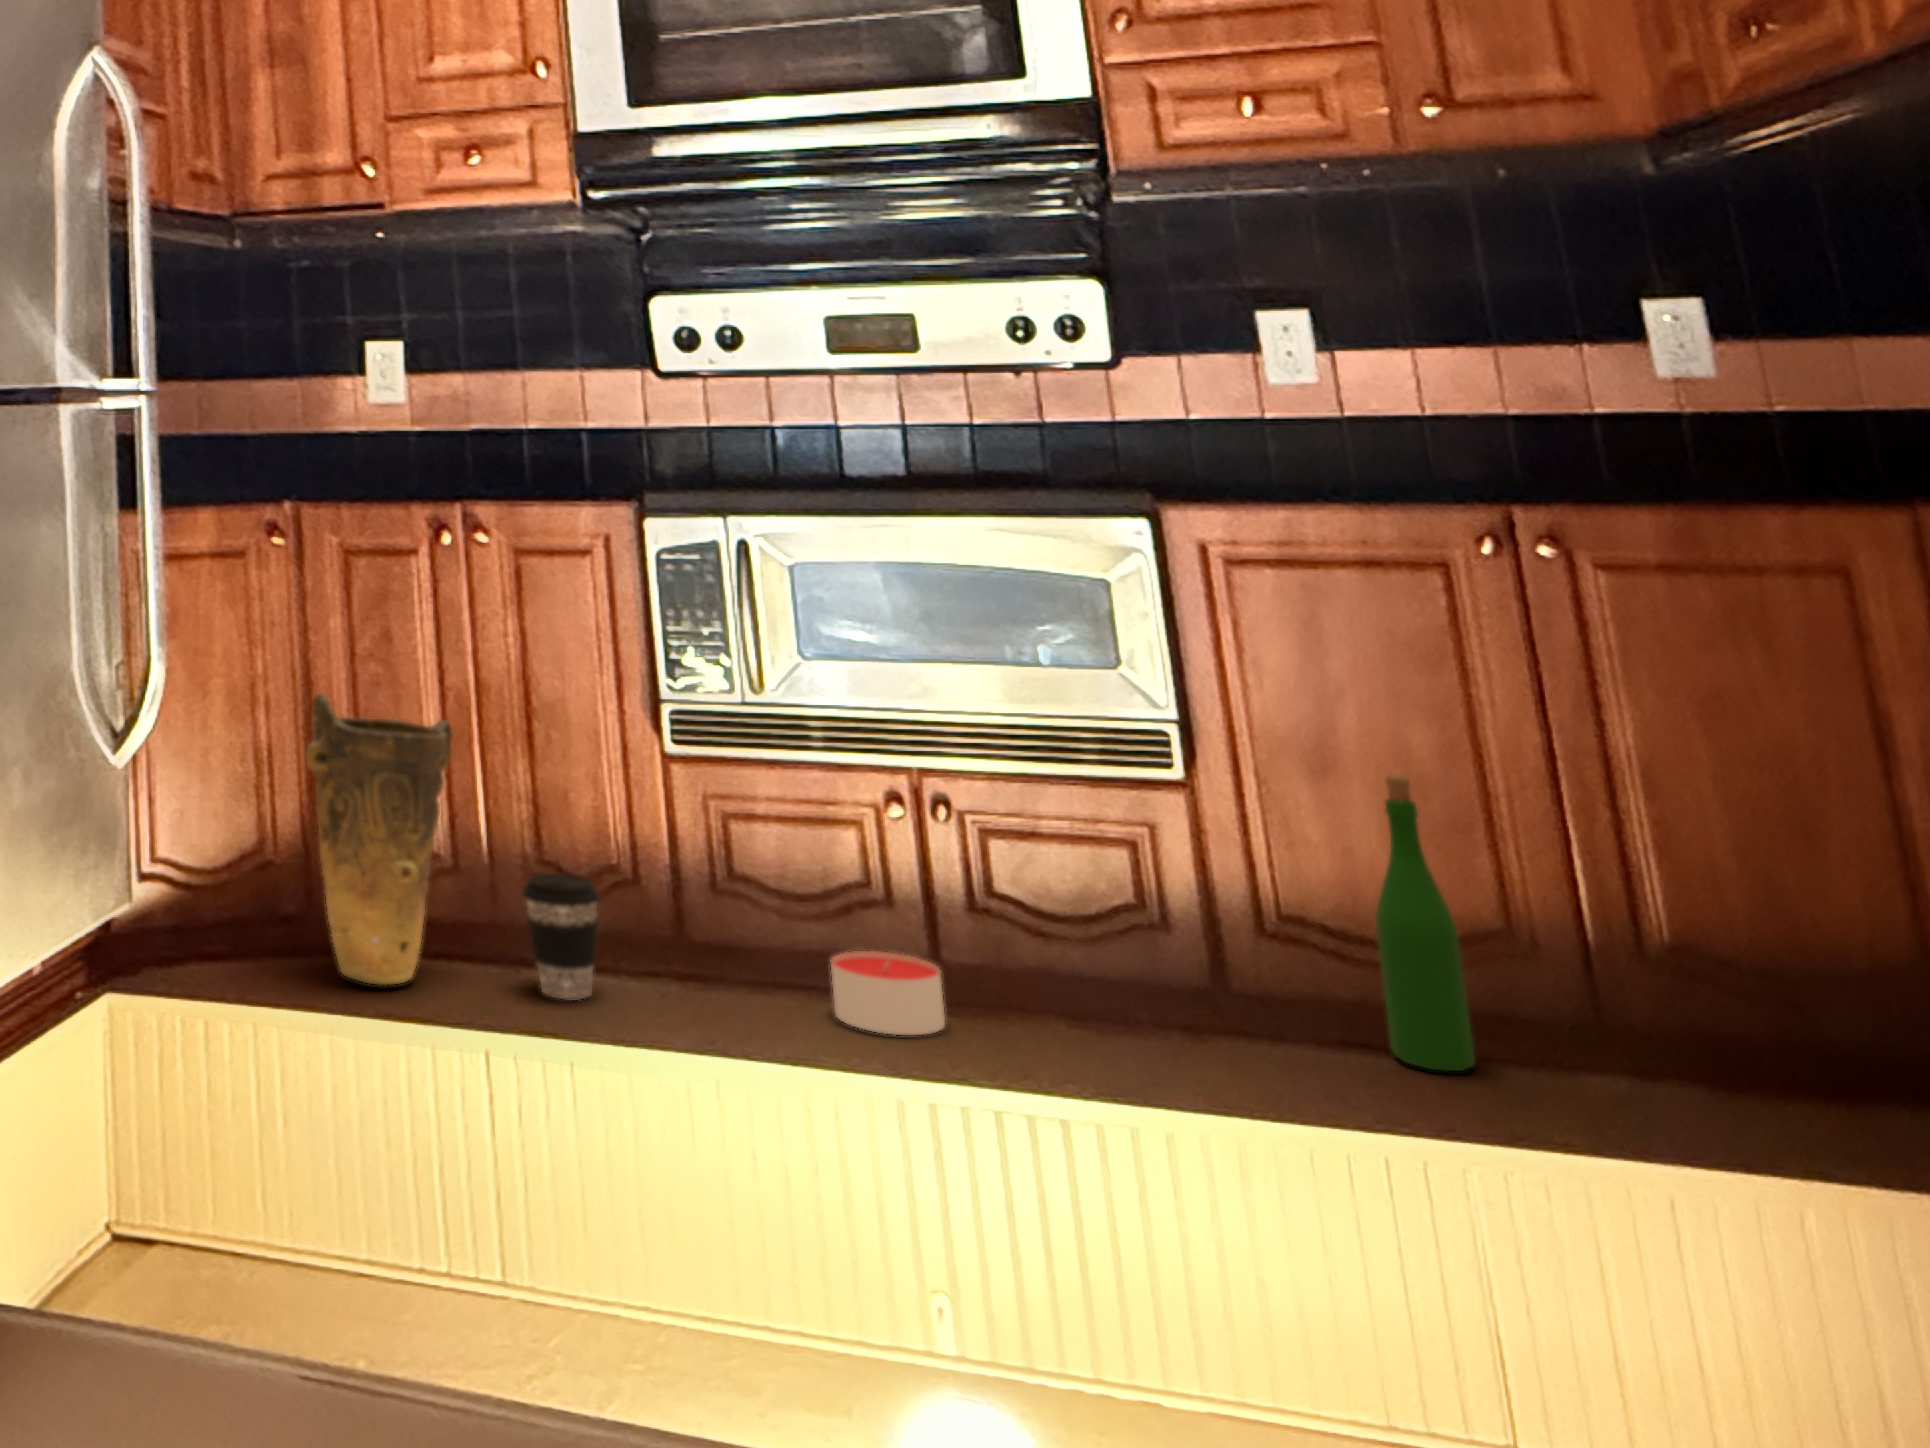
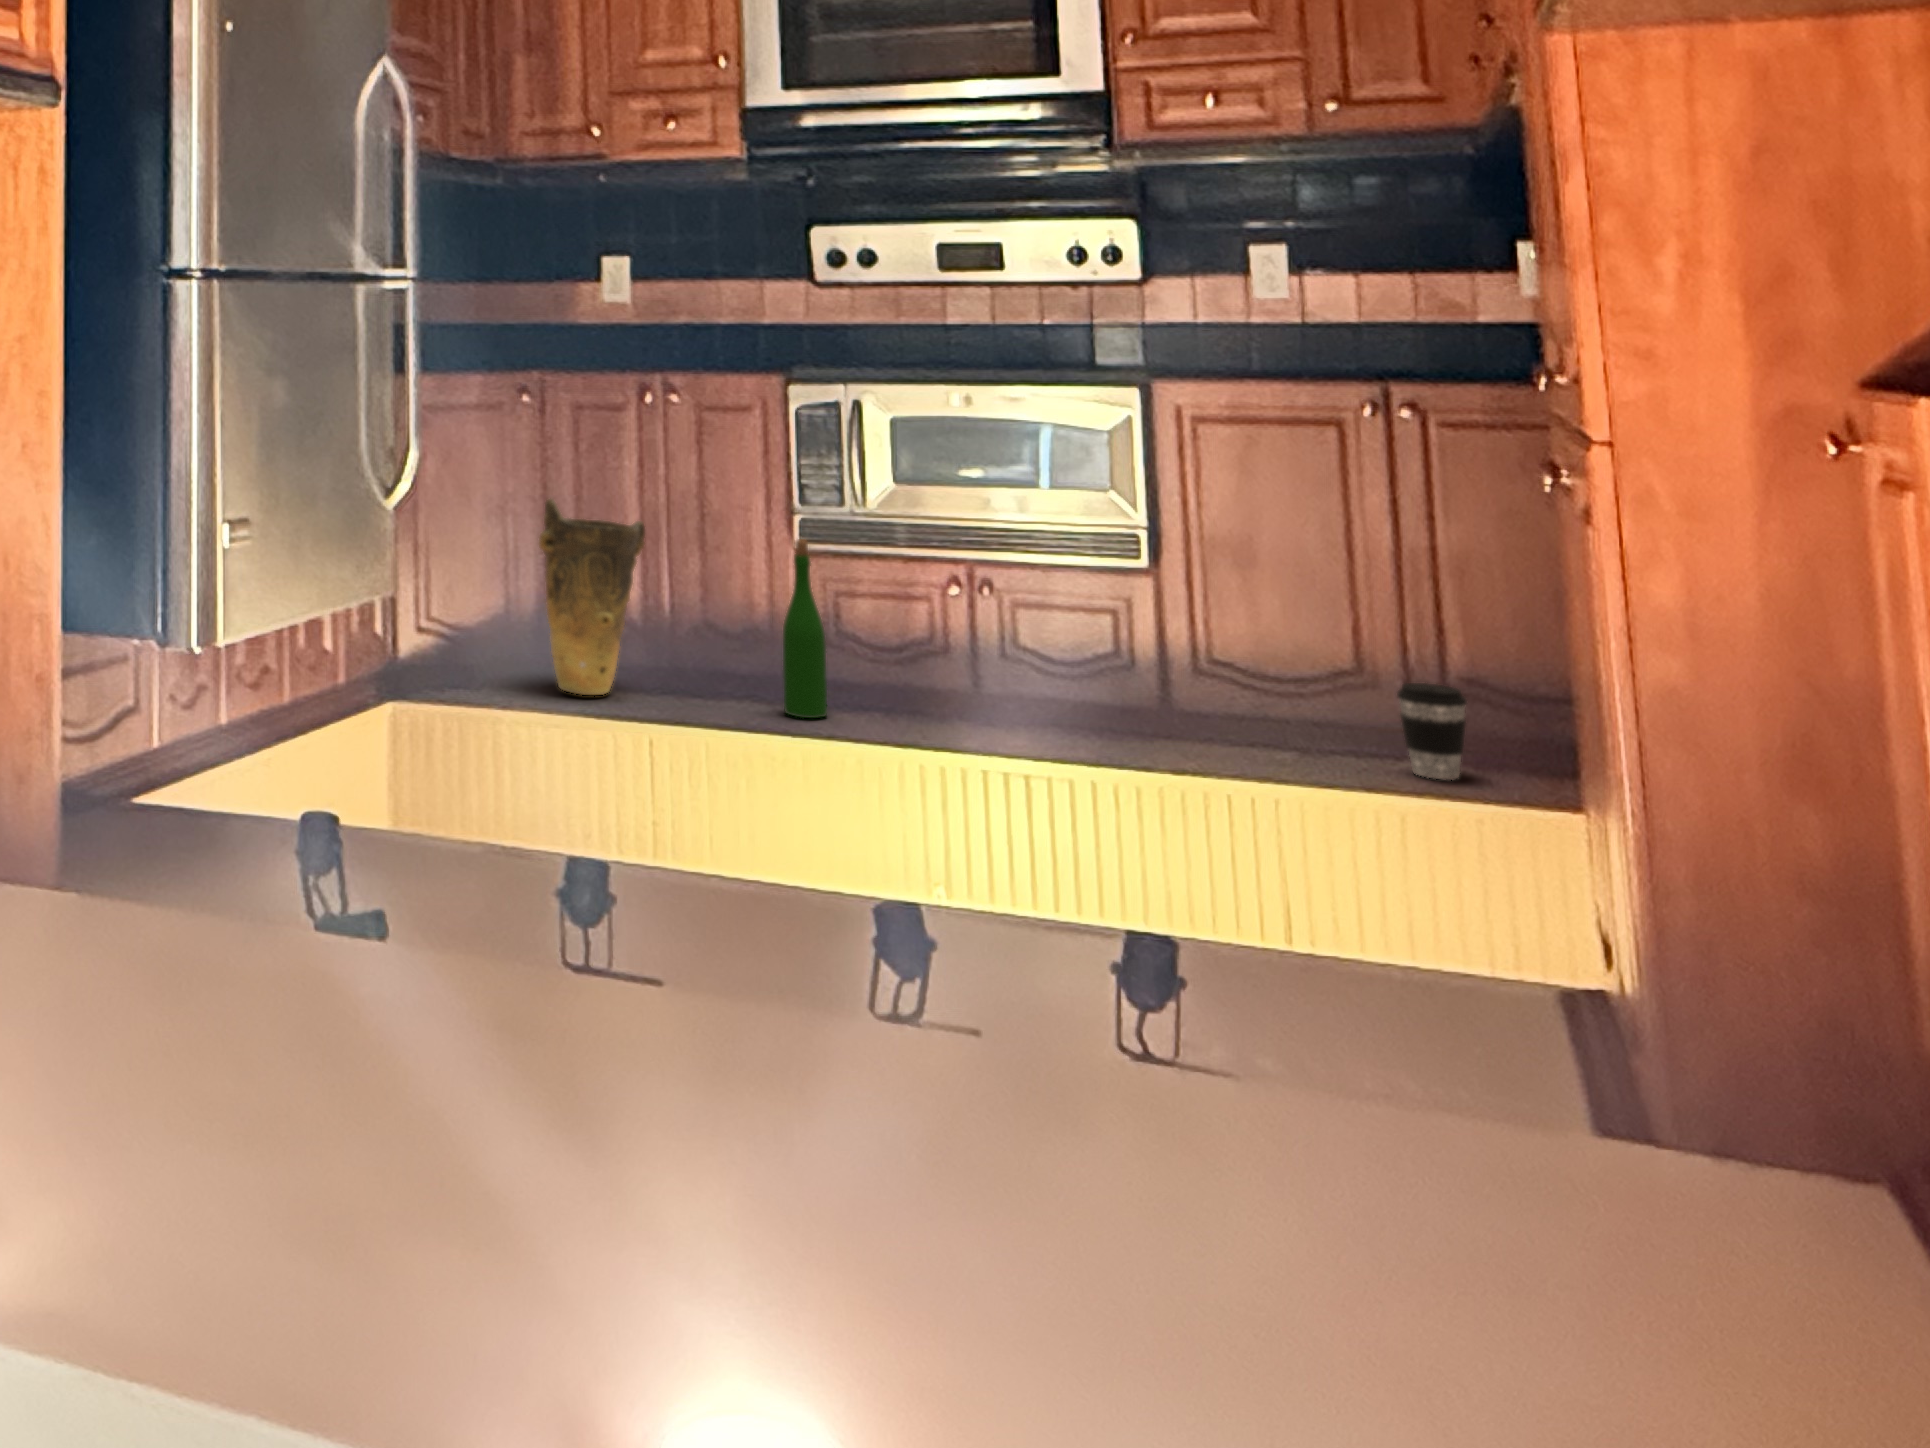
wine bottle: present [1376,774,1475,1071] -> present [783,539,827,718]
coffee cup: present [523,874,599,1000] -> present [1397,683,1467,780]
candle: present [831,951,945,1035] -> none [897,679,973,730]

